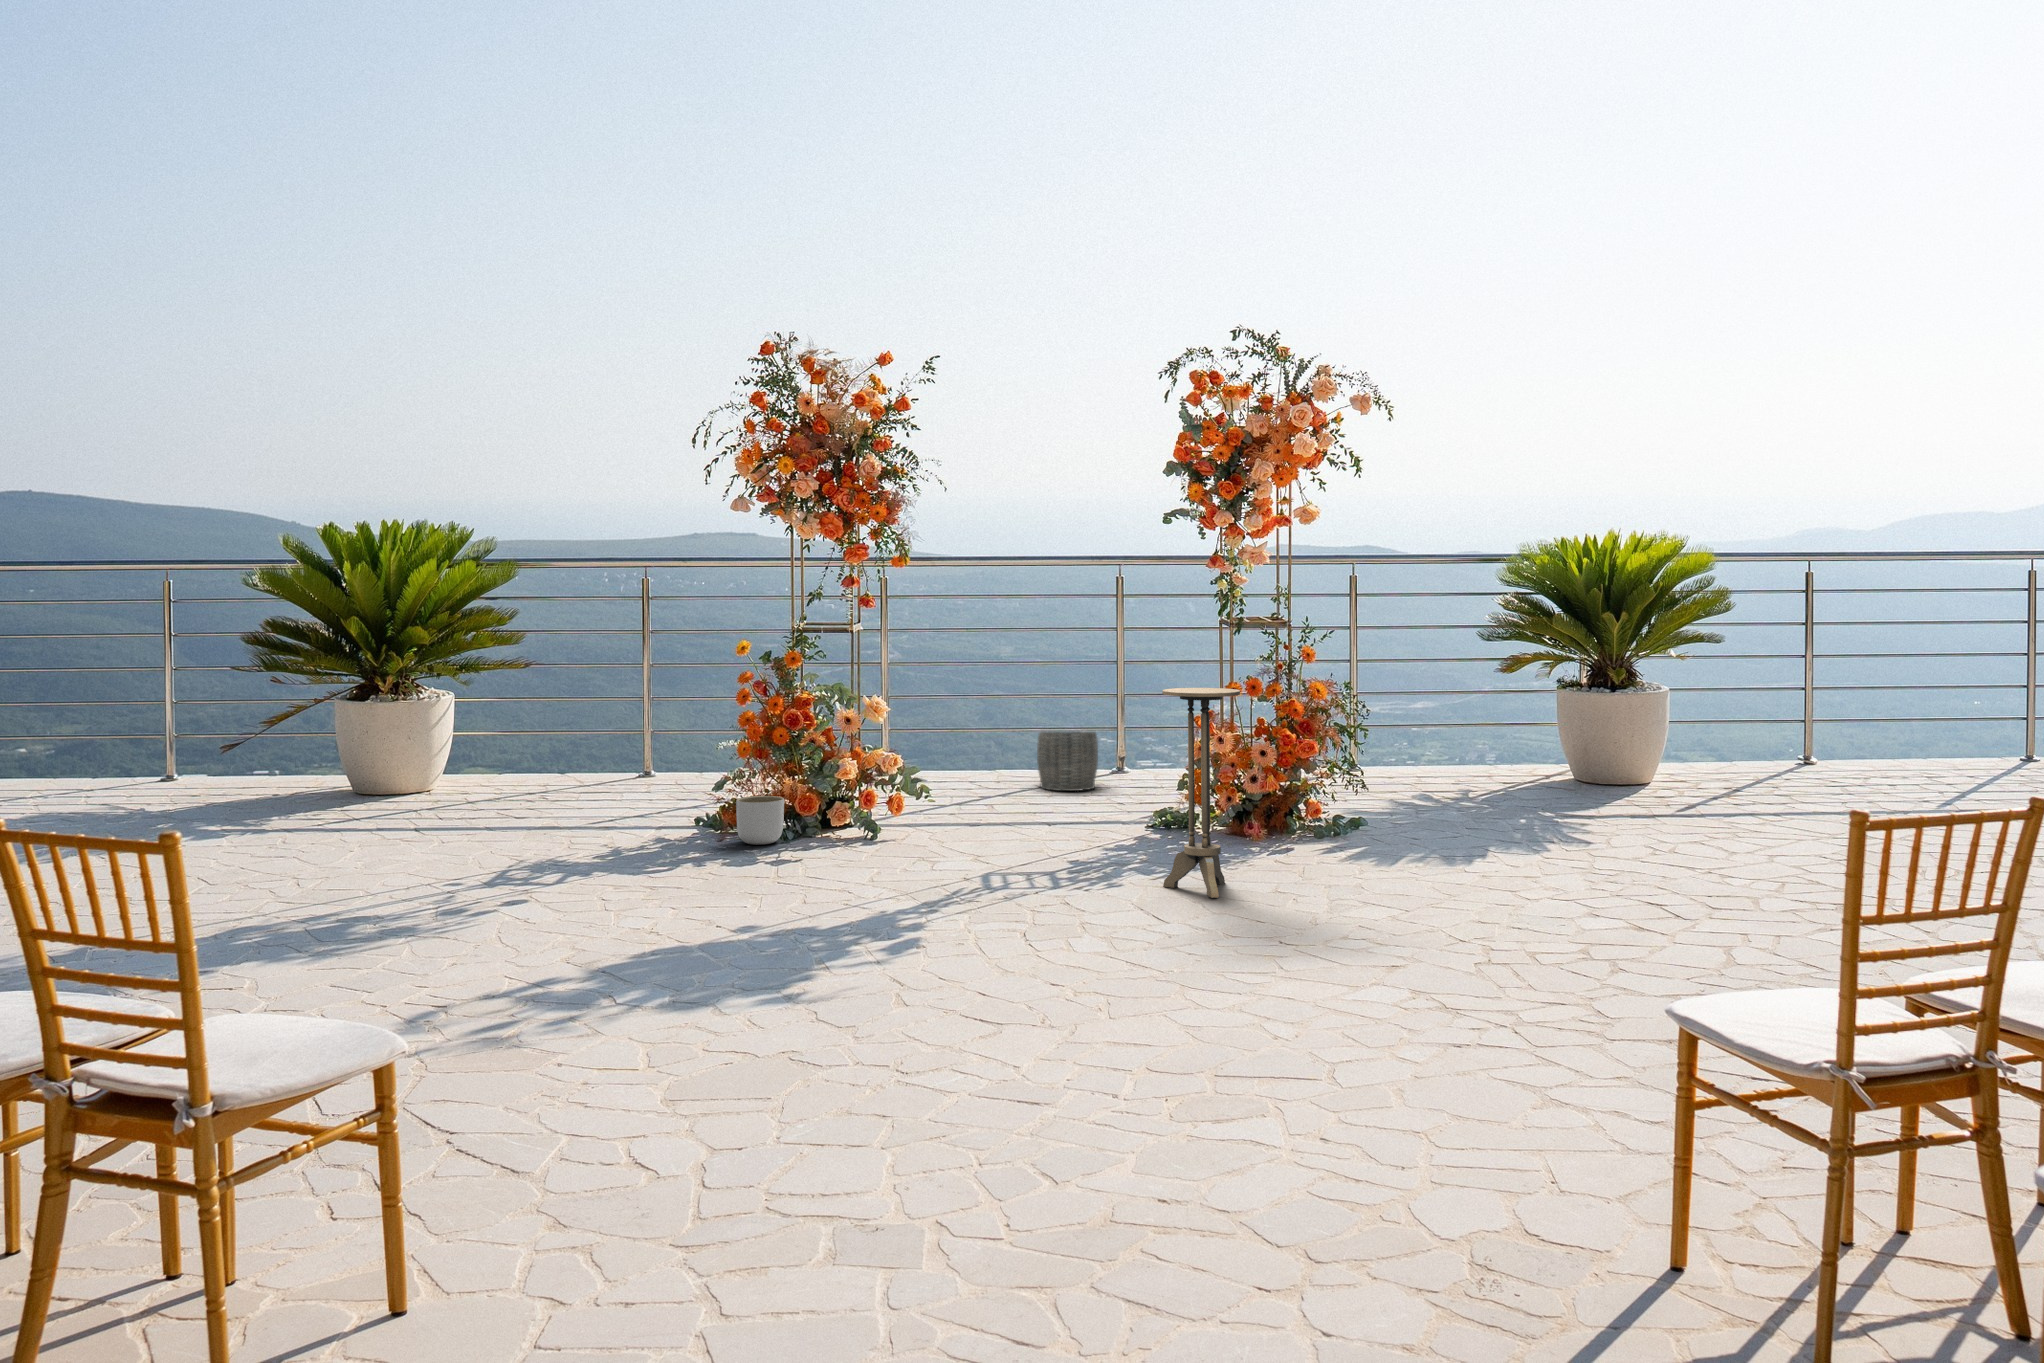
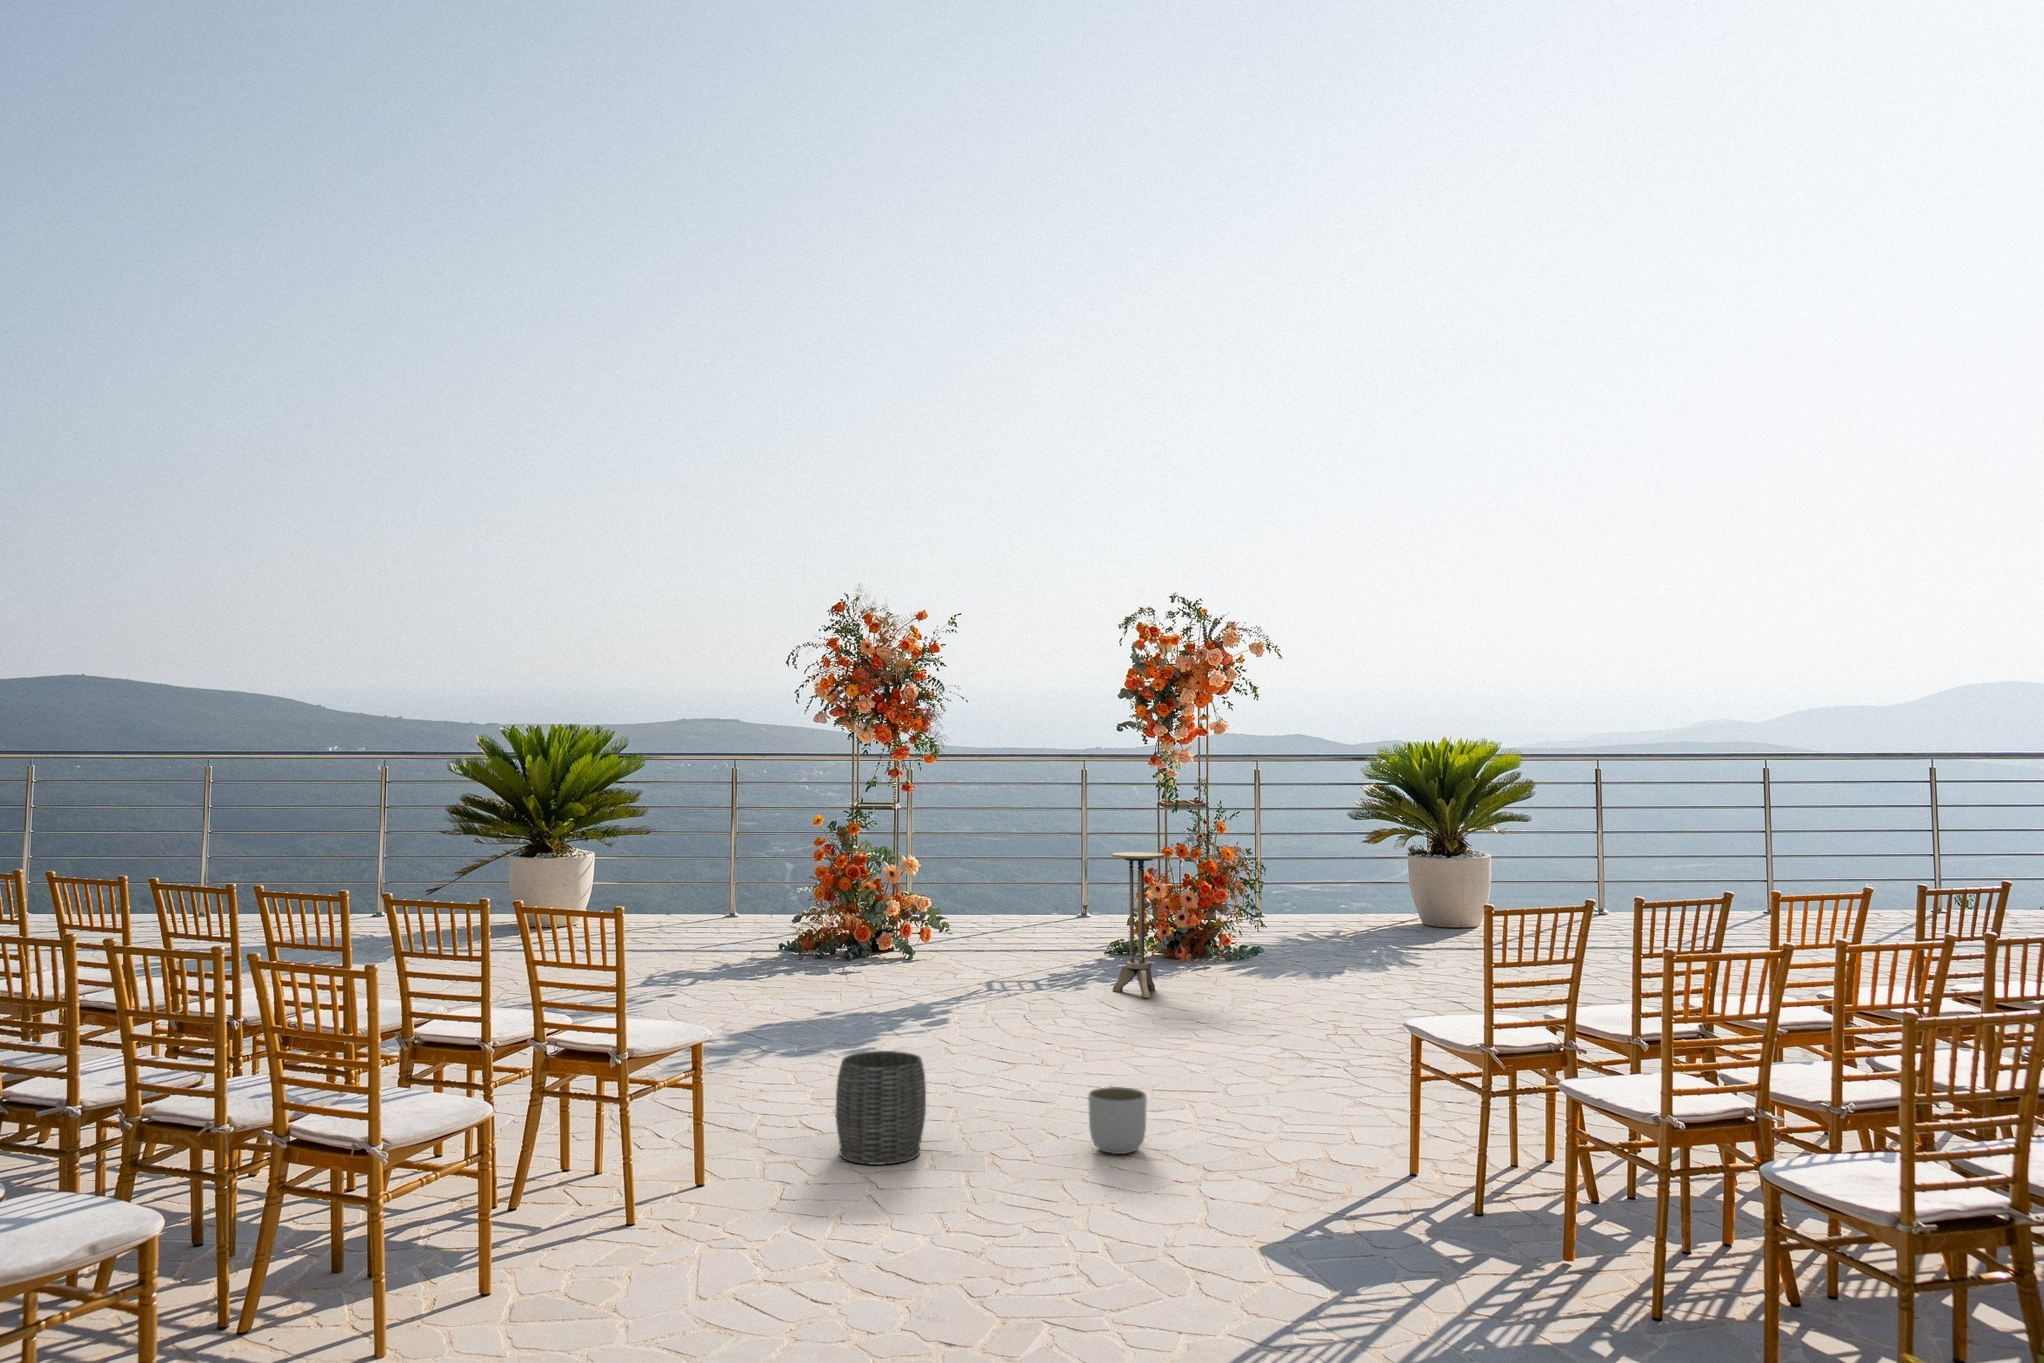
woven basket: present [1037,732,1098,791] -> present [835,1051,926,1165]
planter: present [736,796,784,845] -> present [1088,1087,1147,1154]

